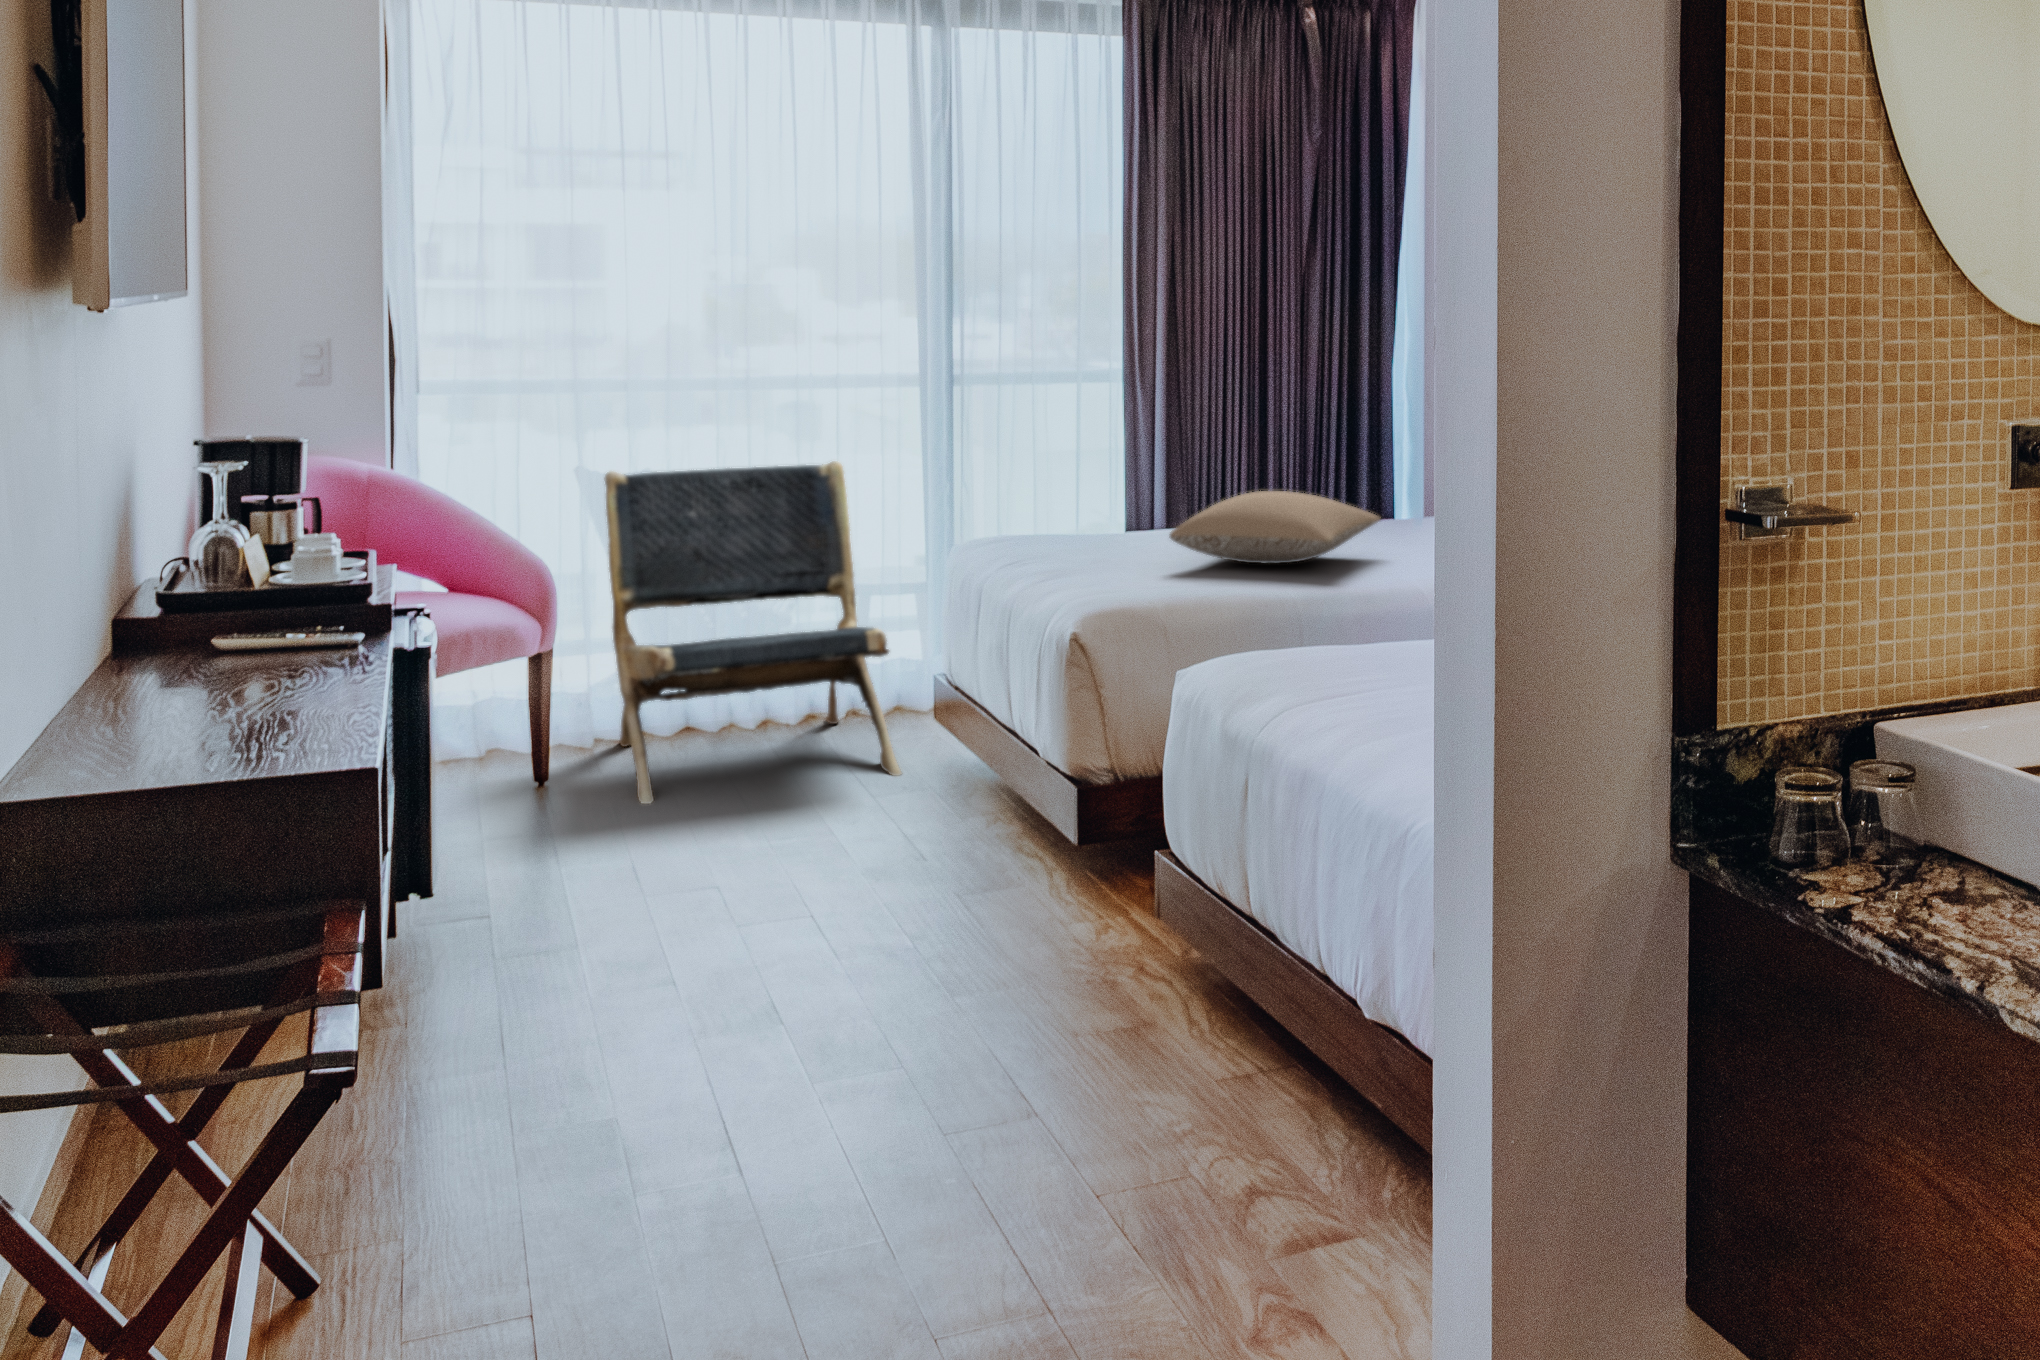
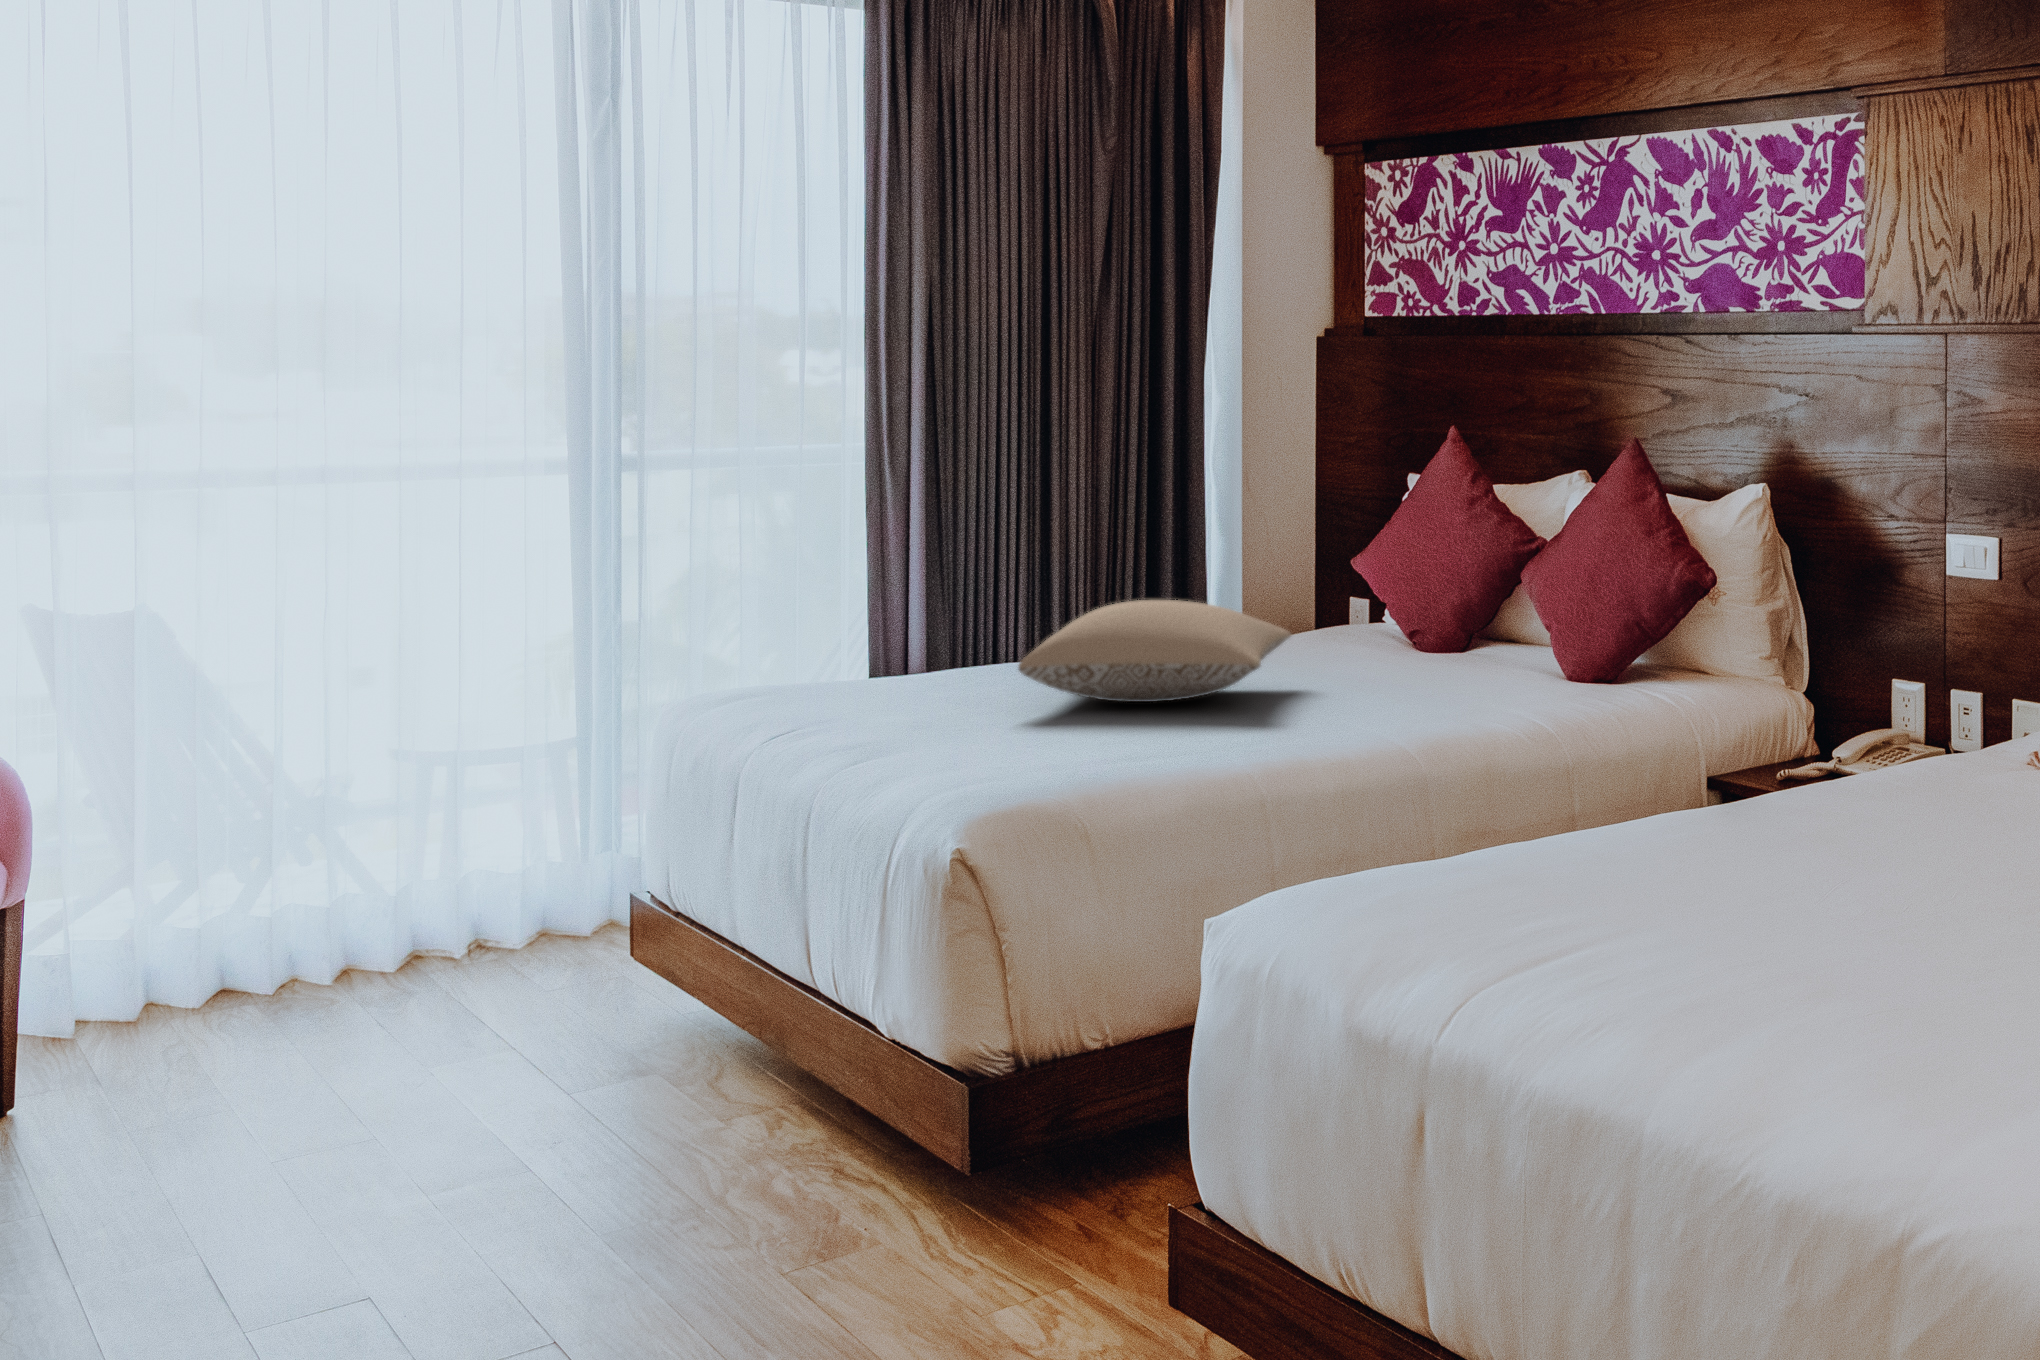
lounge chair: present [604,461,901,804] -> none [97,586,588,1124]

